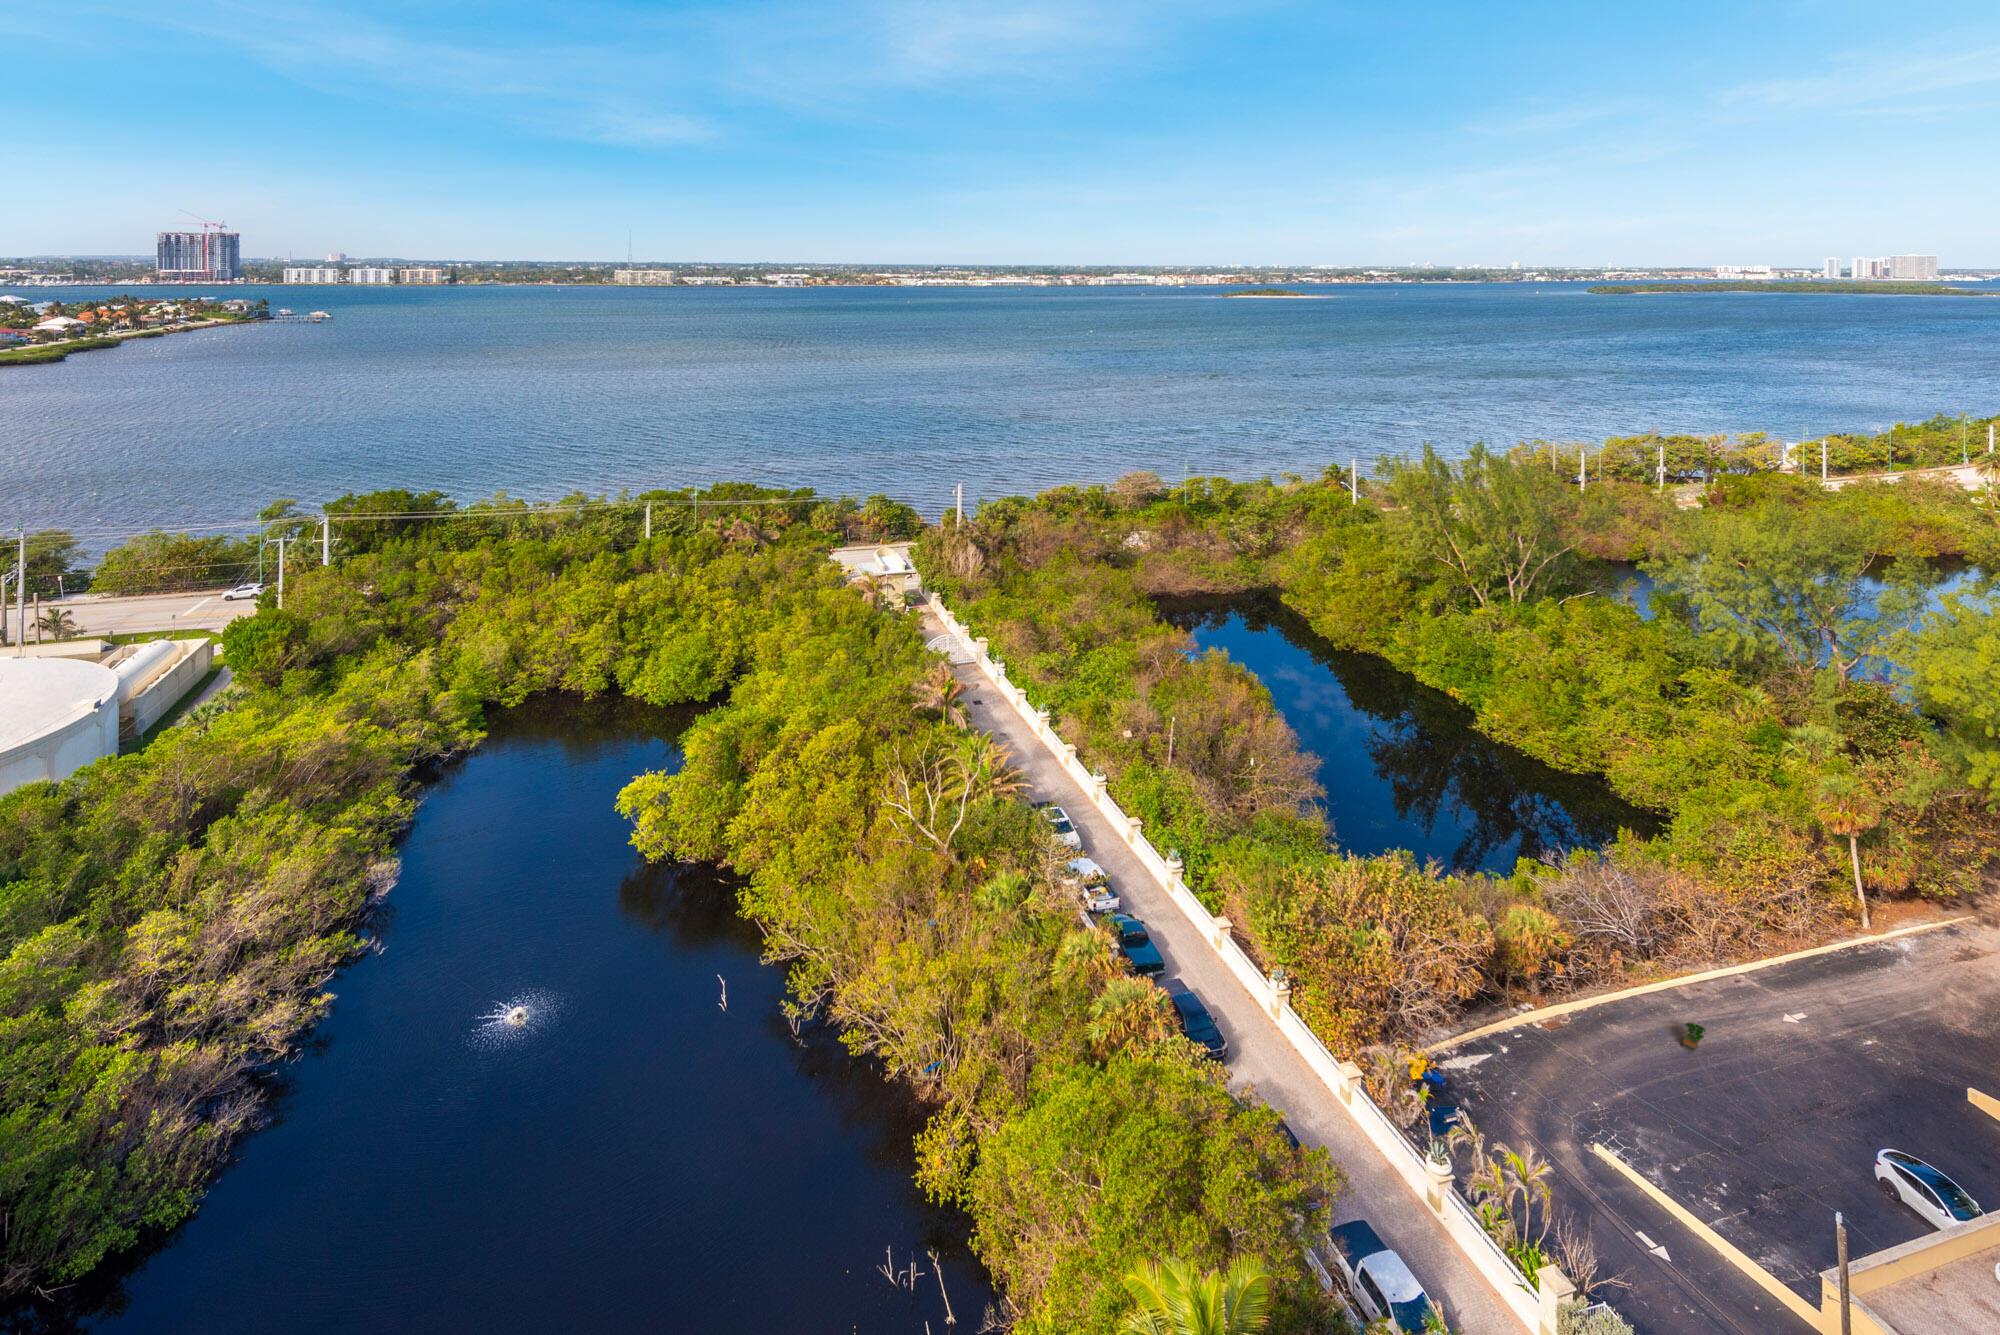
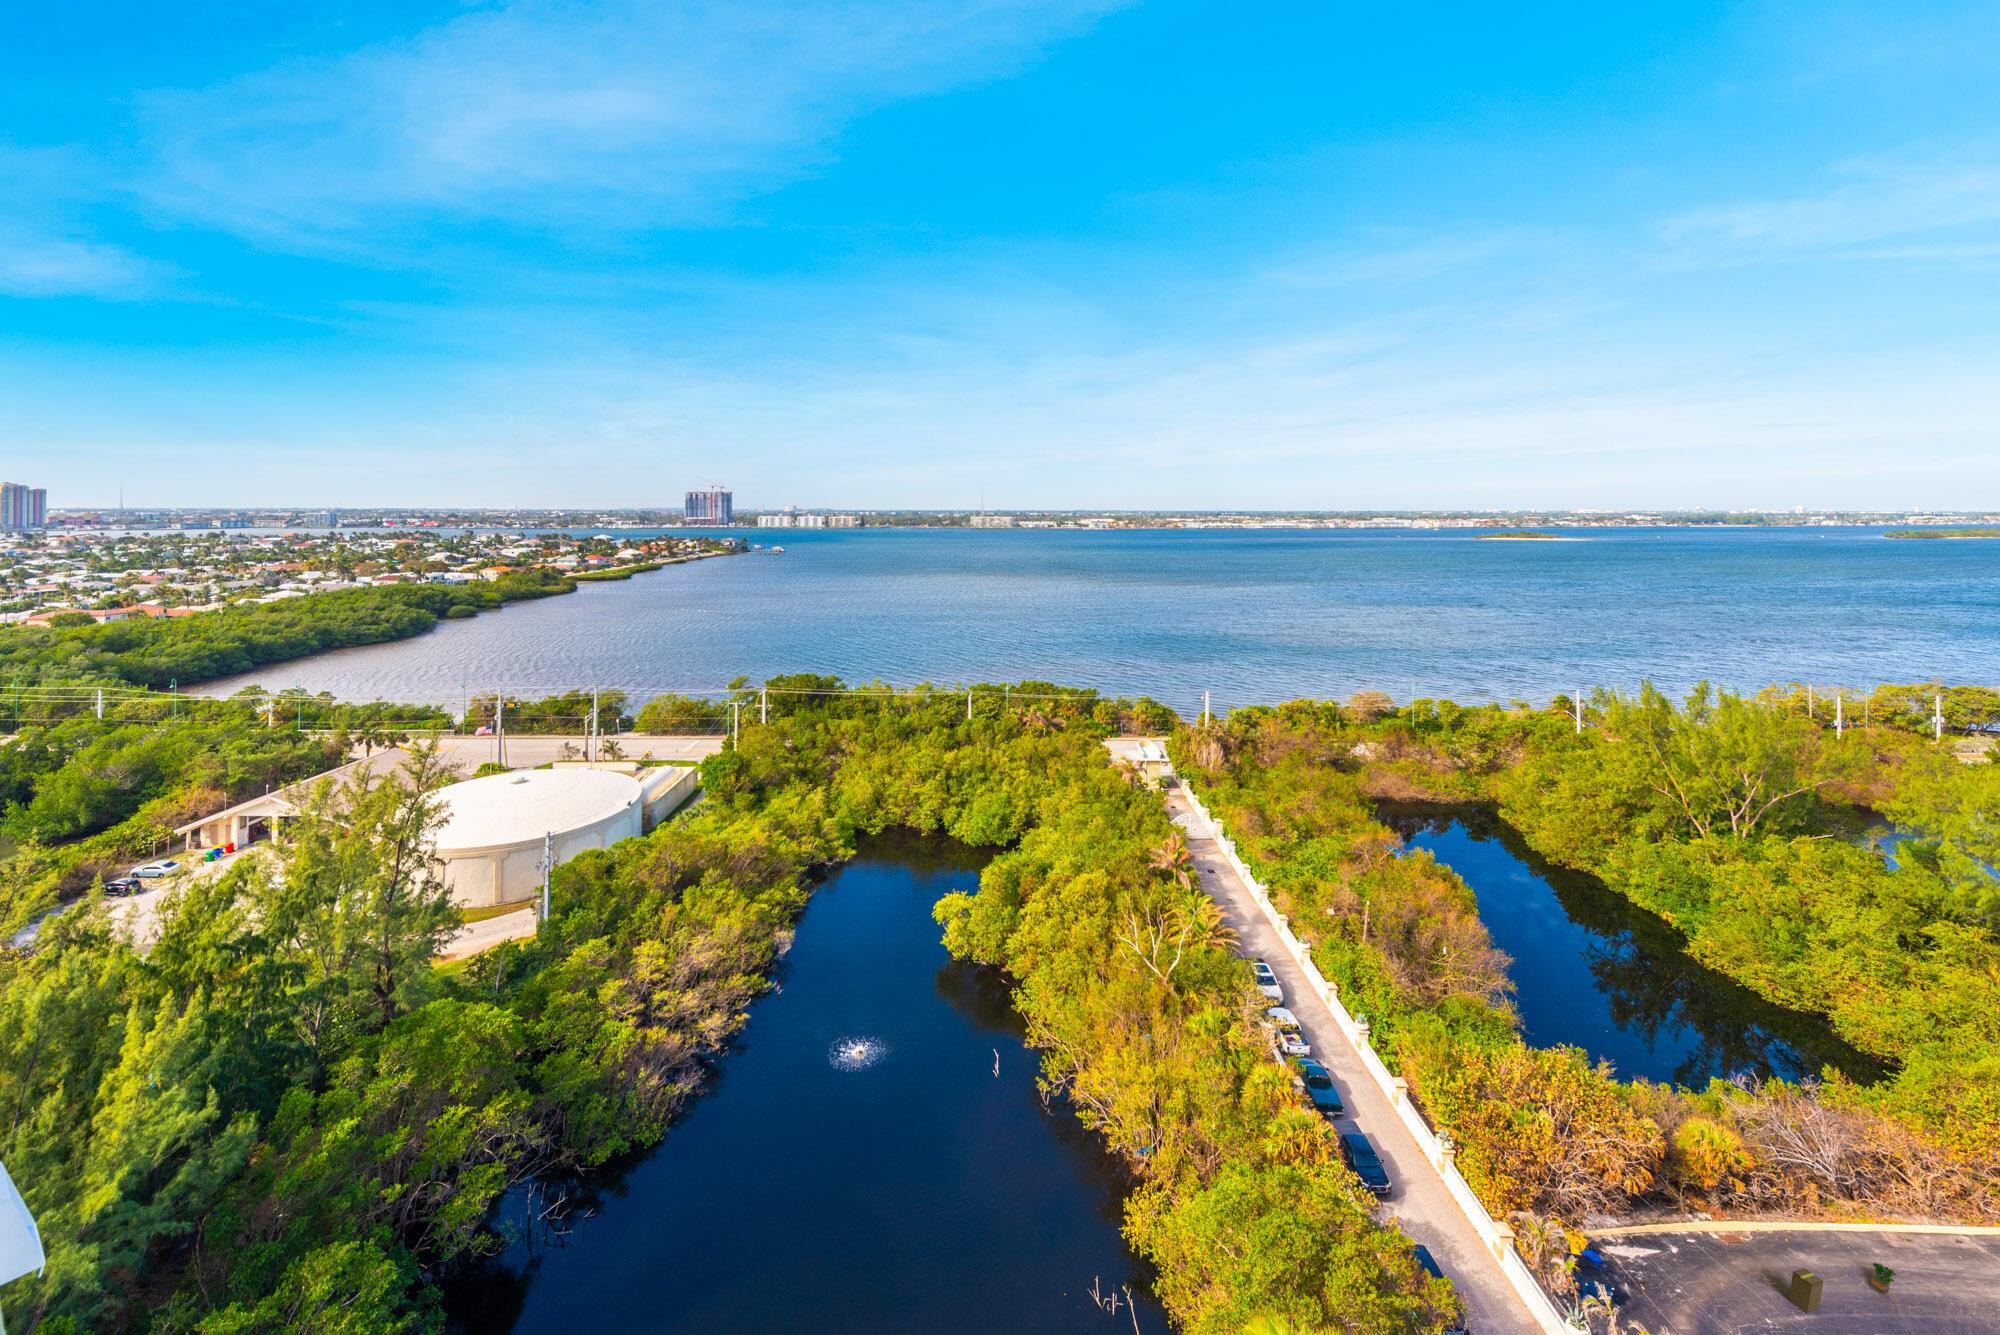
cardboard box: none [1616,1044,1650,1089] -> present [1788,1268,1823,1313]

